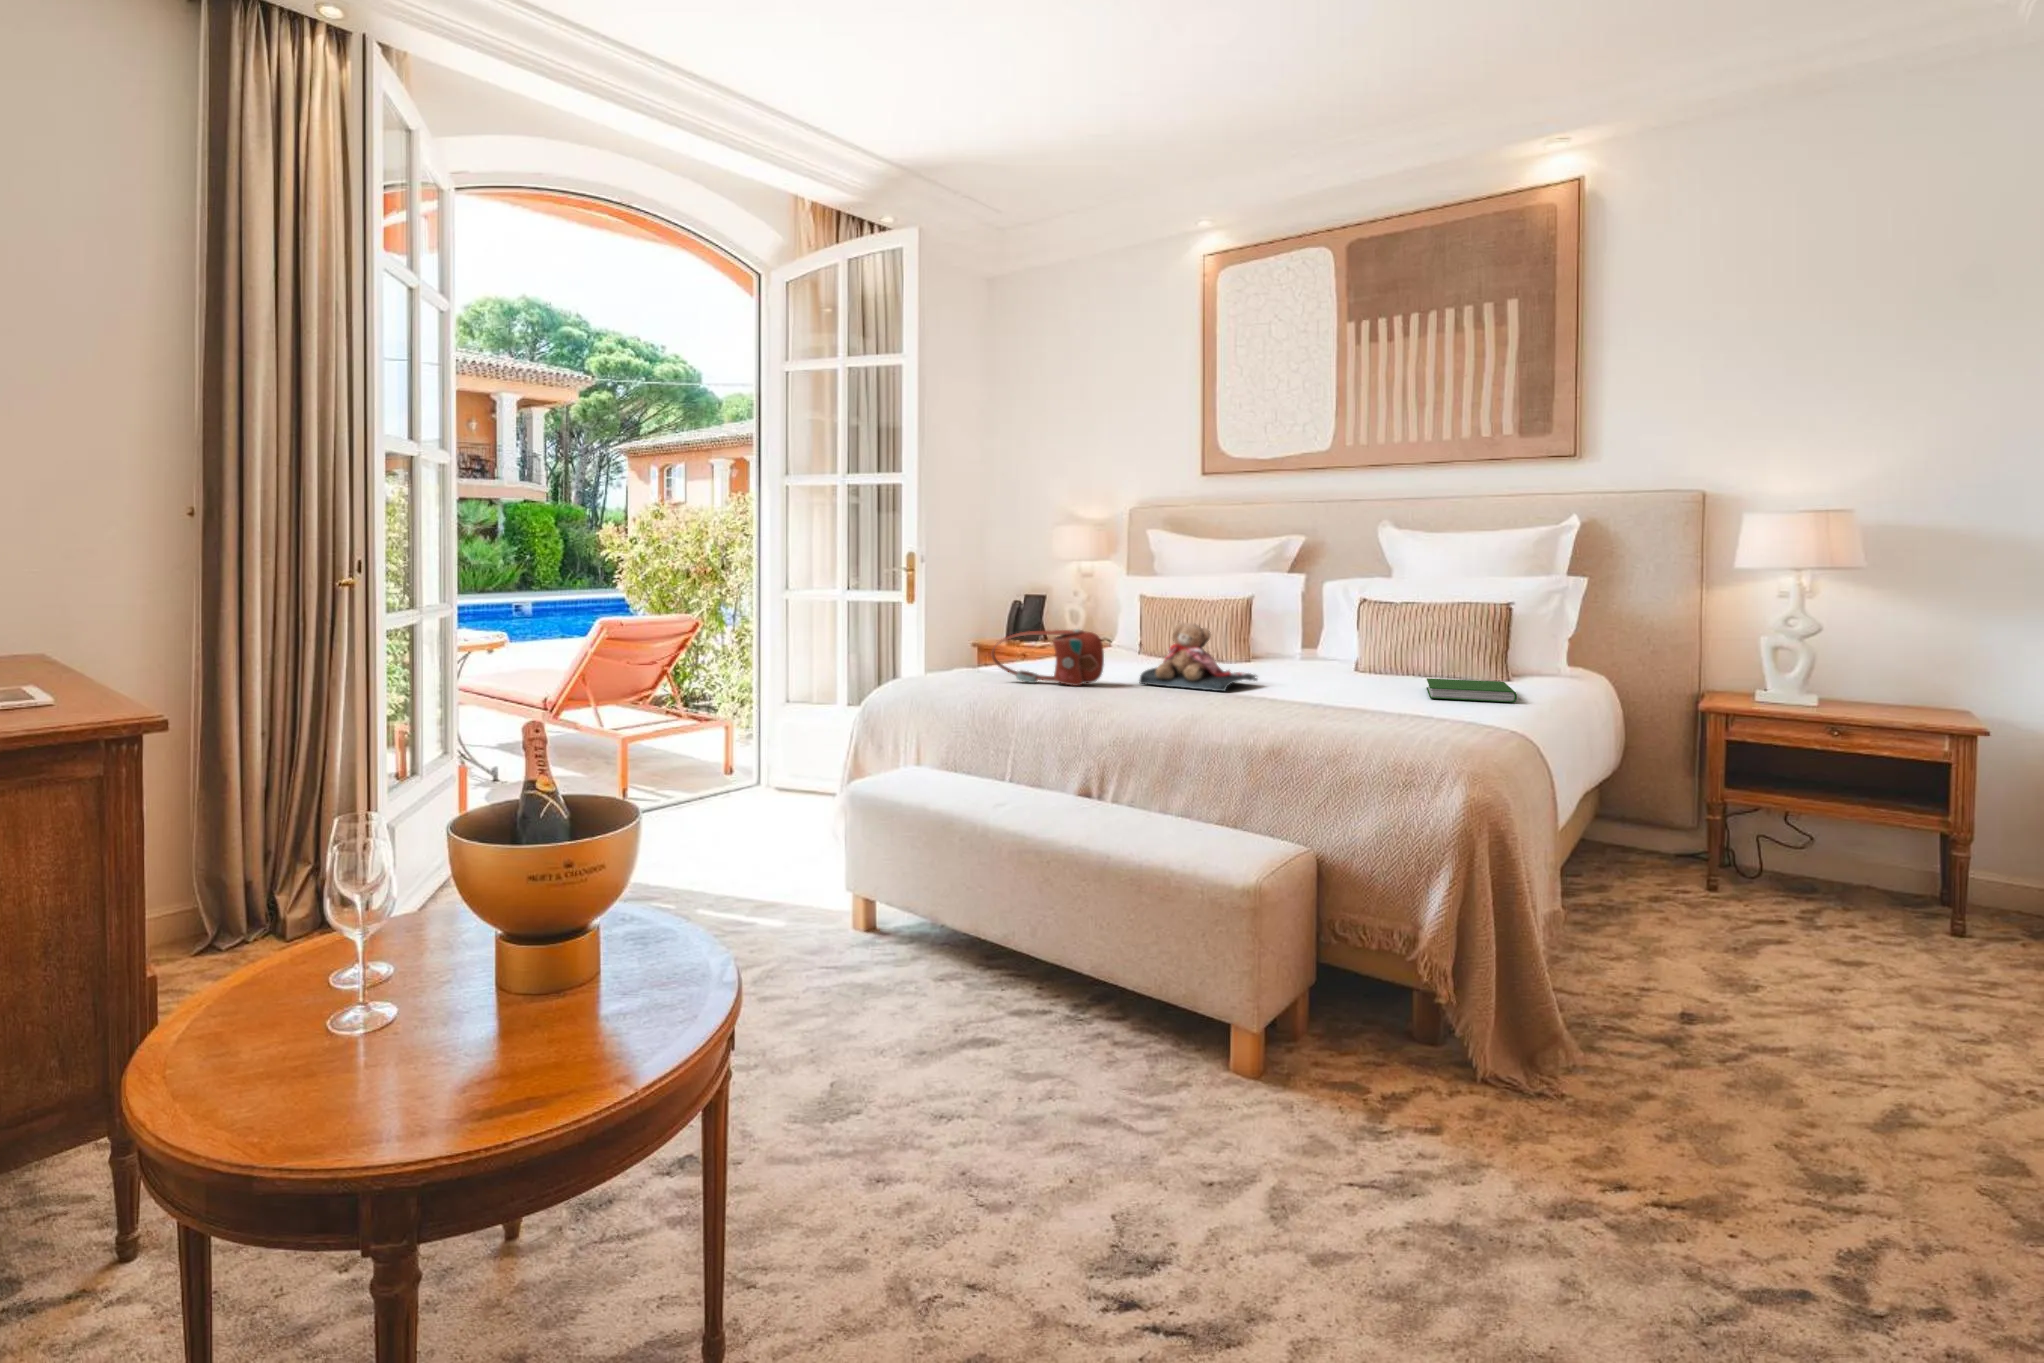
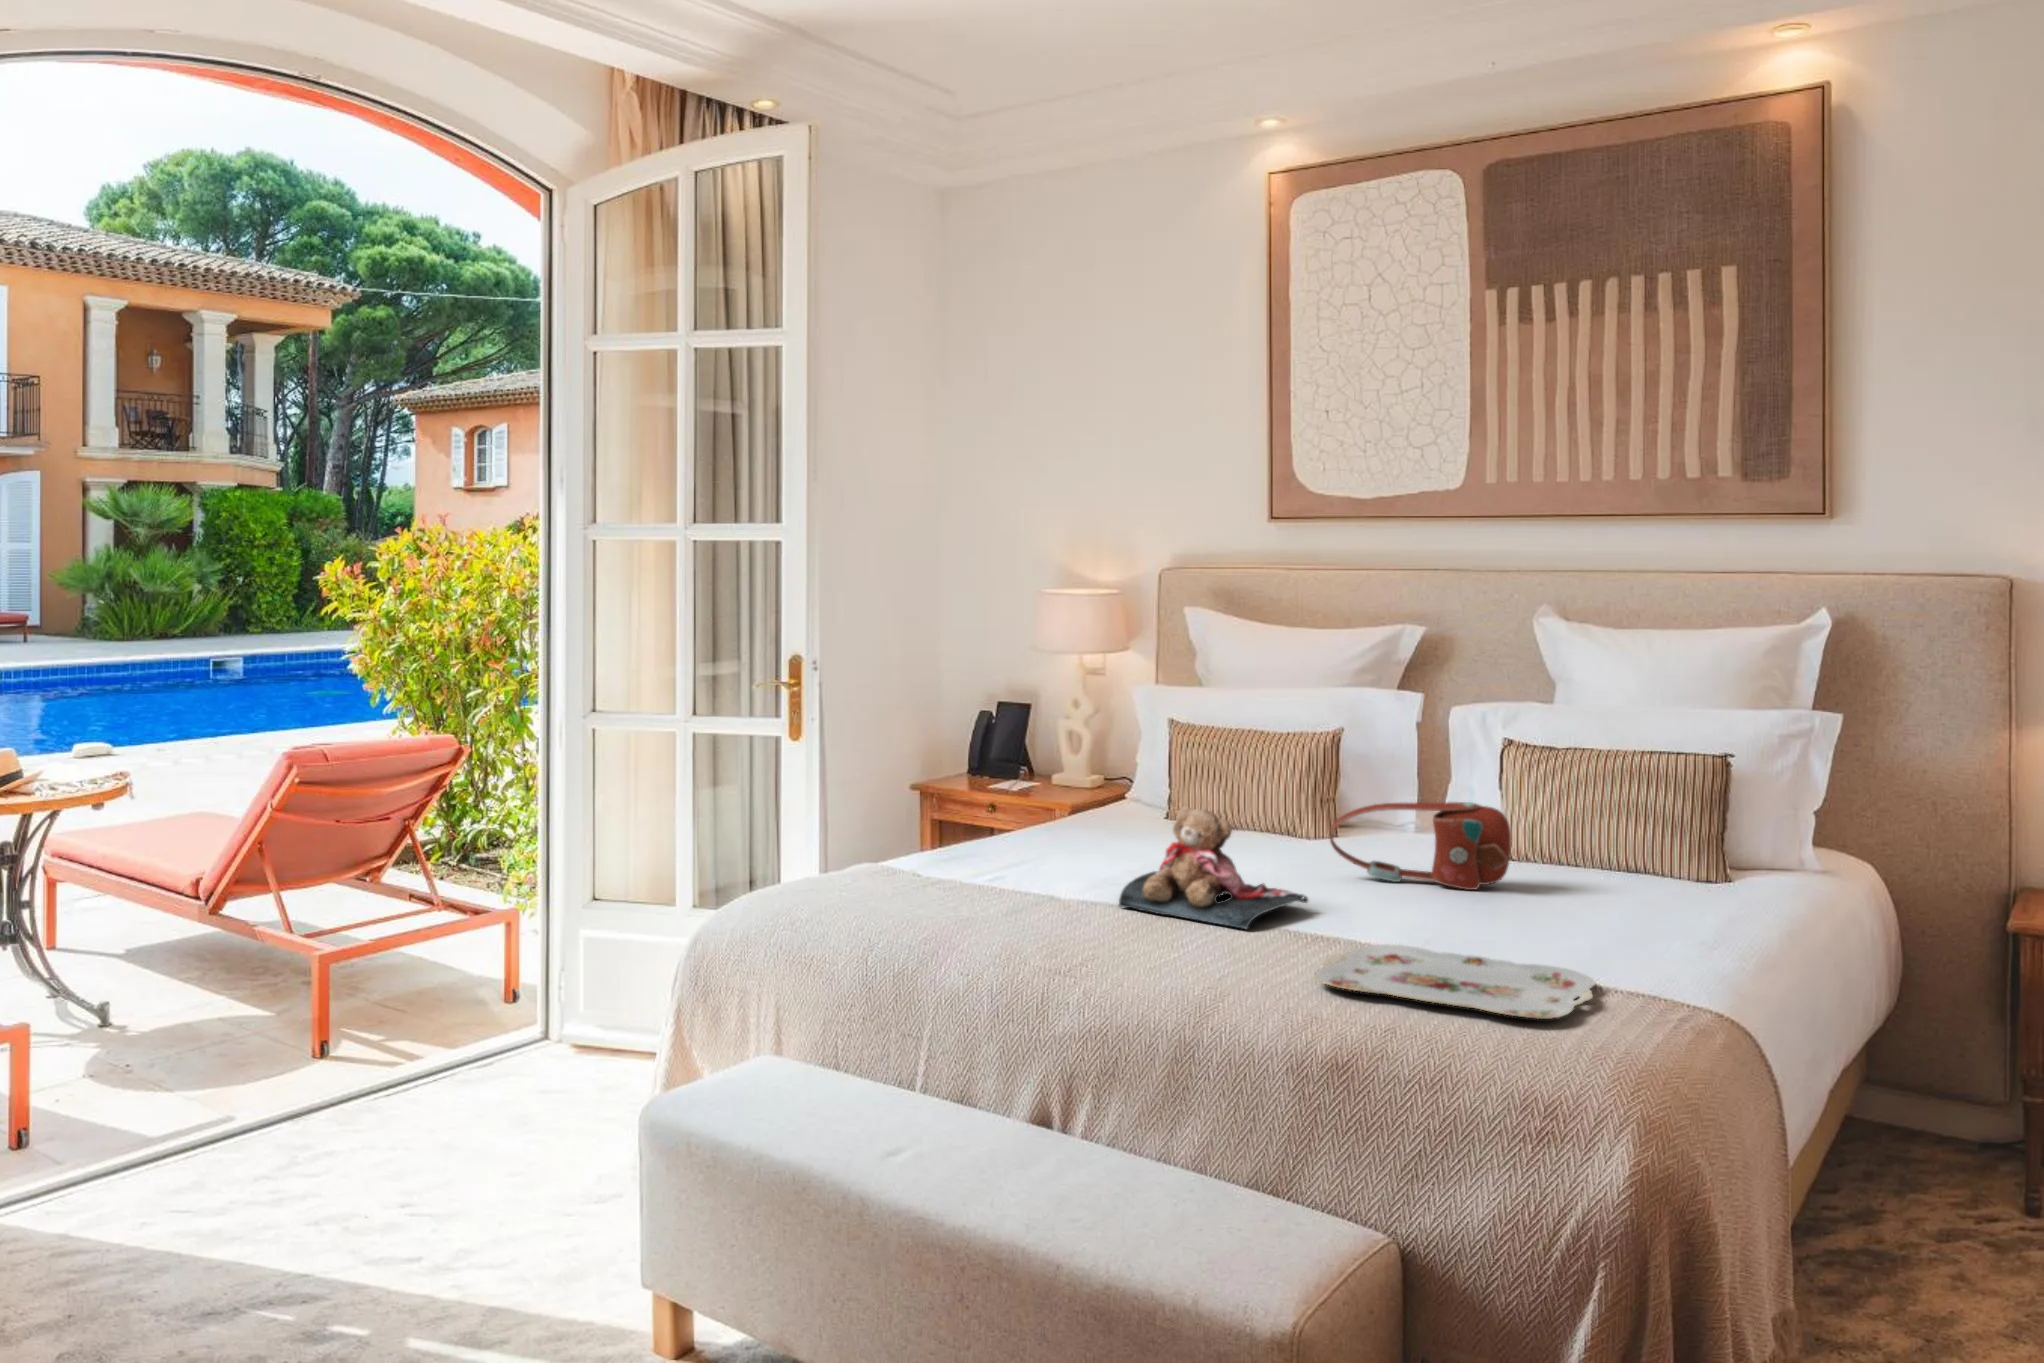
handbag: present [992,629,1104,686] -> present [1330,802,1511,890]
hardcover book: present [1427,678,1517,702] -> none [1566,906,1699,965]
serving tray: none [1280,694,1460,722] -> present [1314,944,1595,1019]

